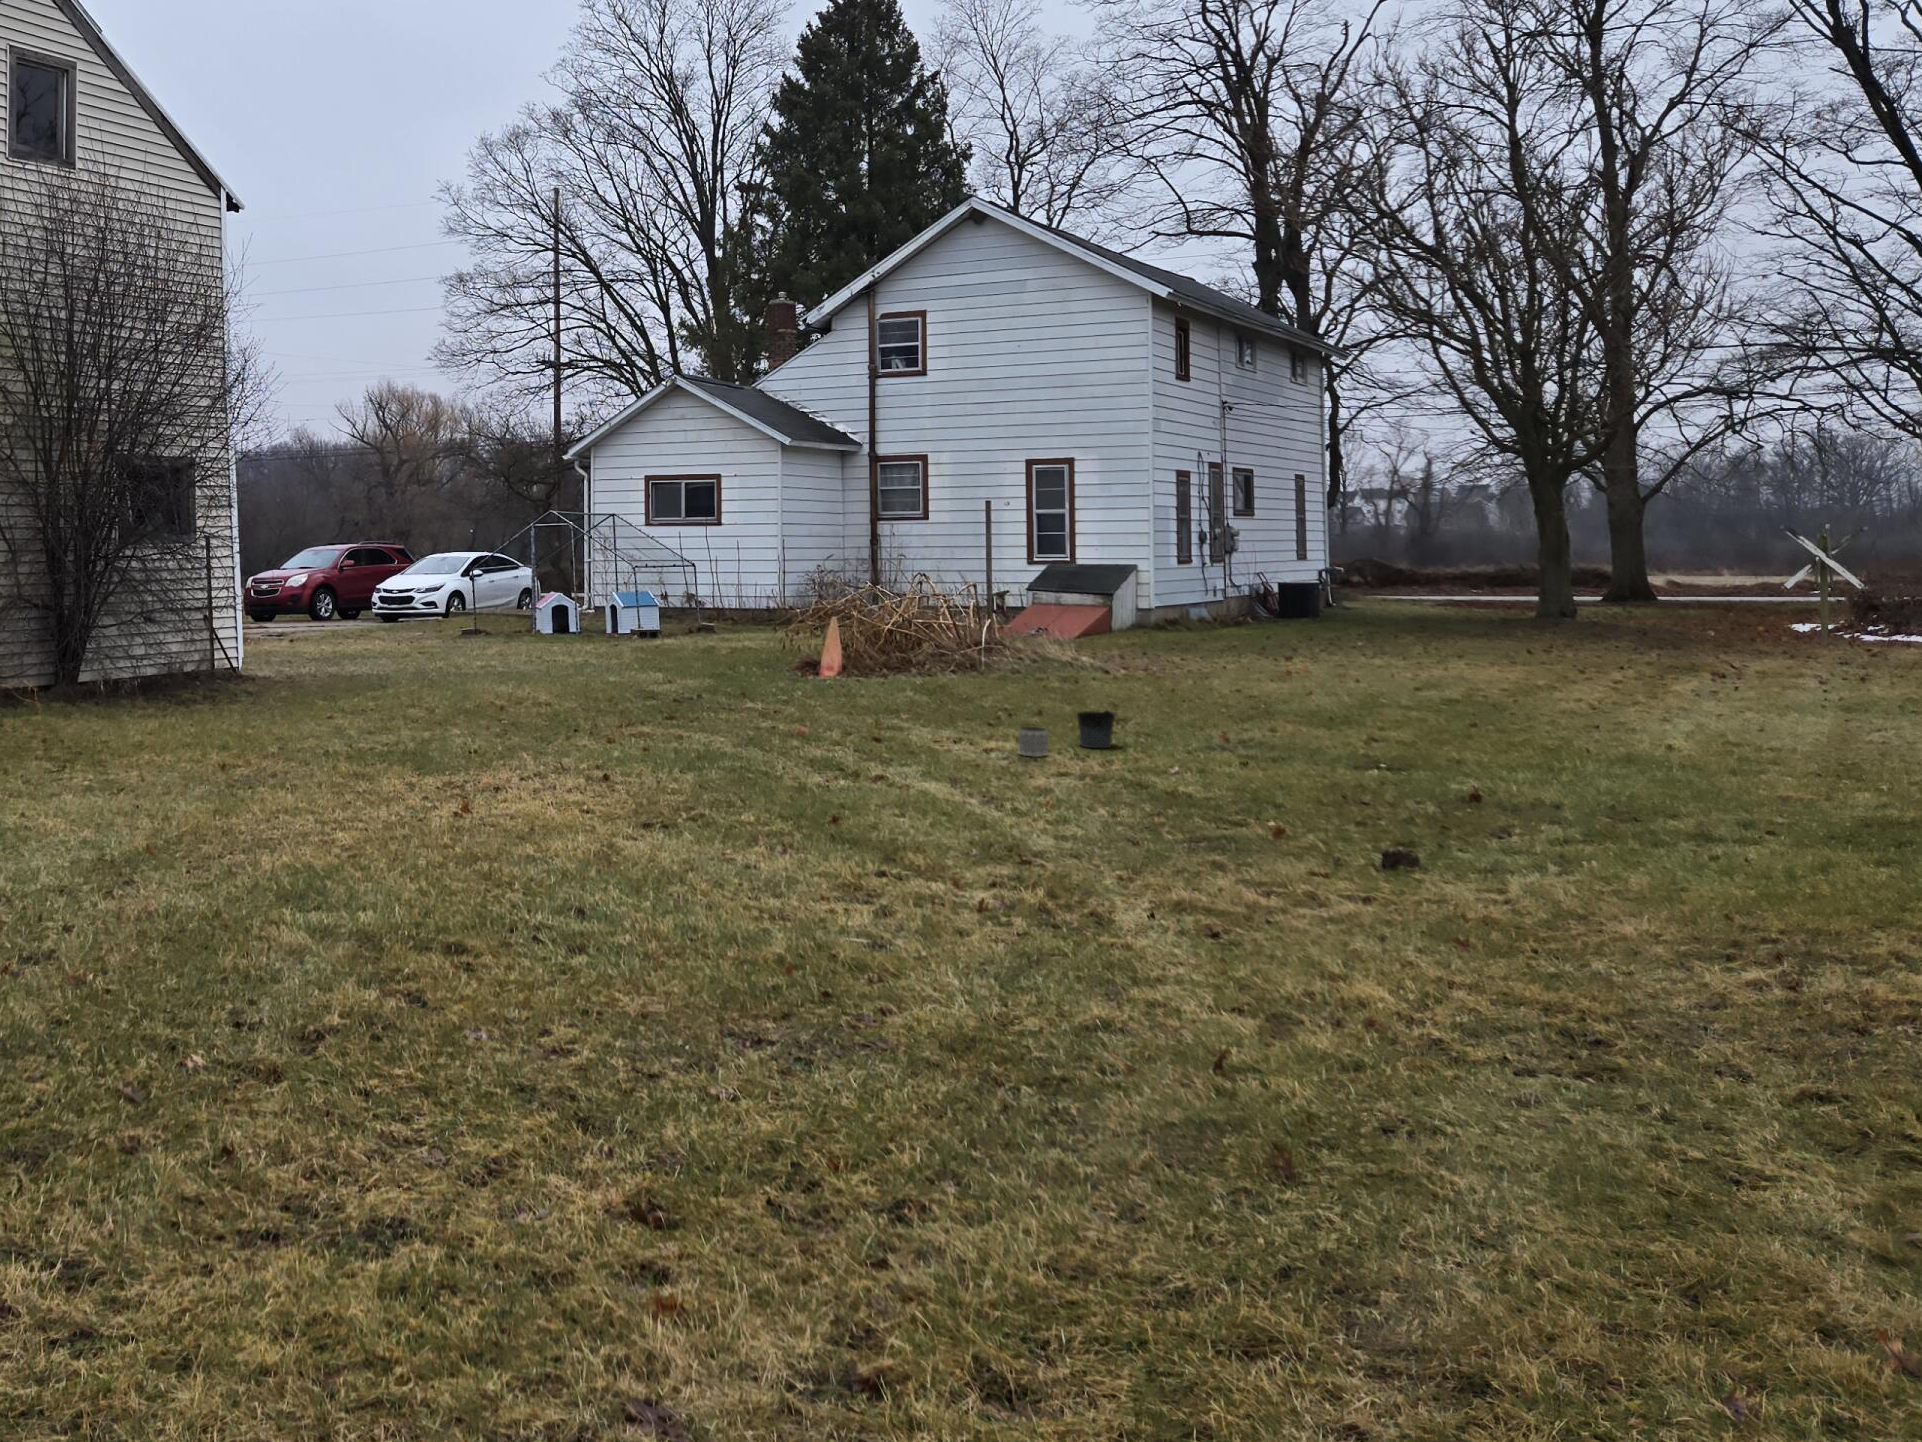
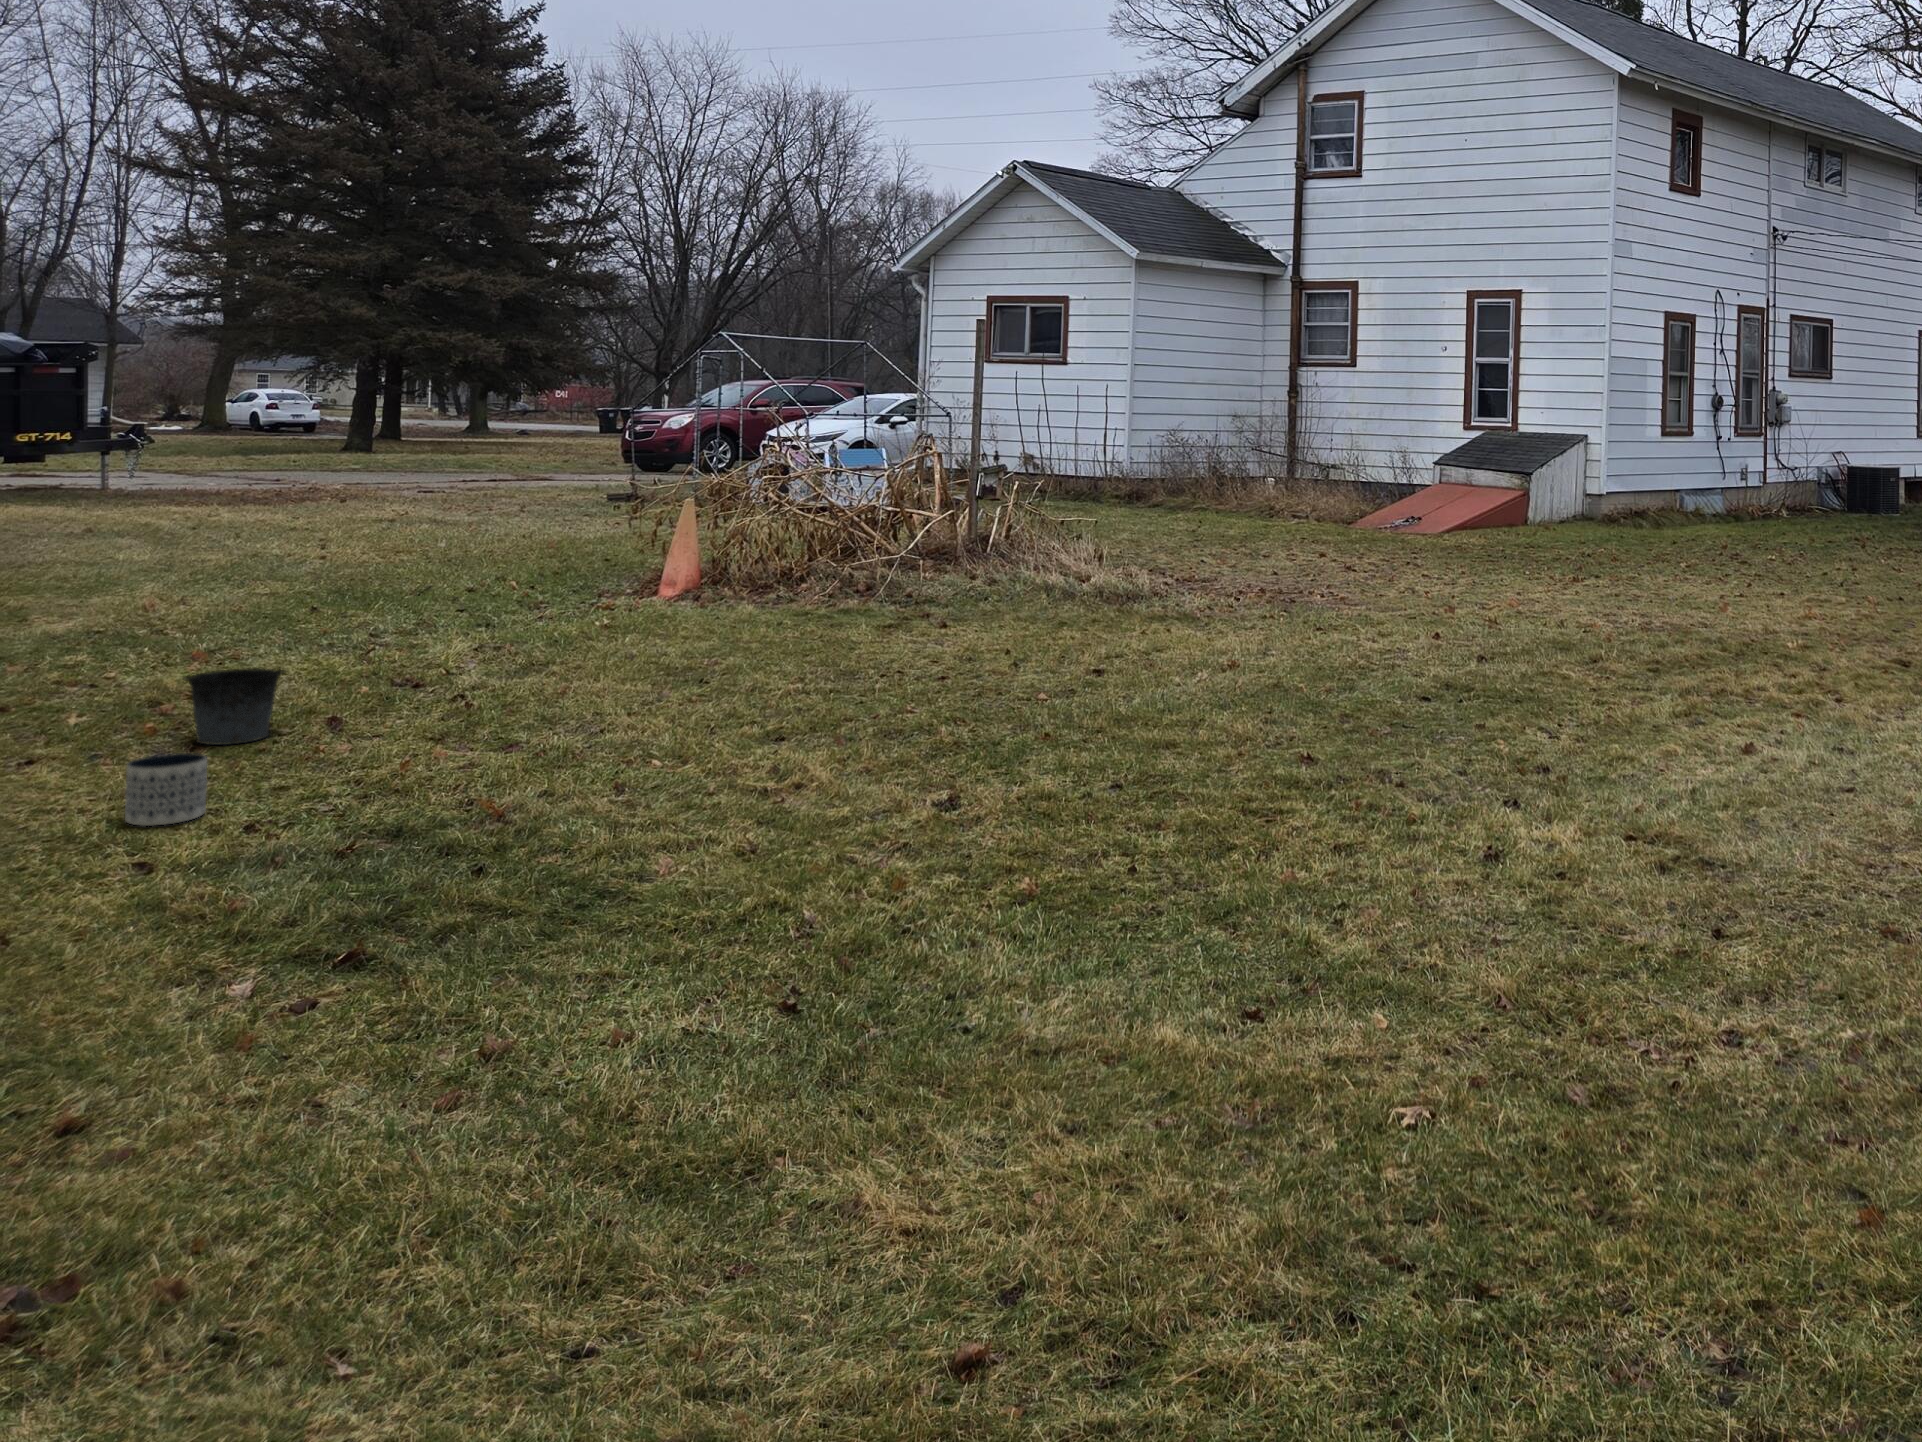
bucket: present [1077,710,1116,748] -> present [183,668,285,745]

